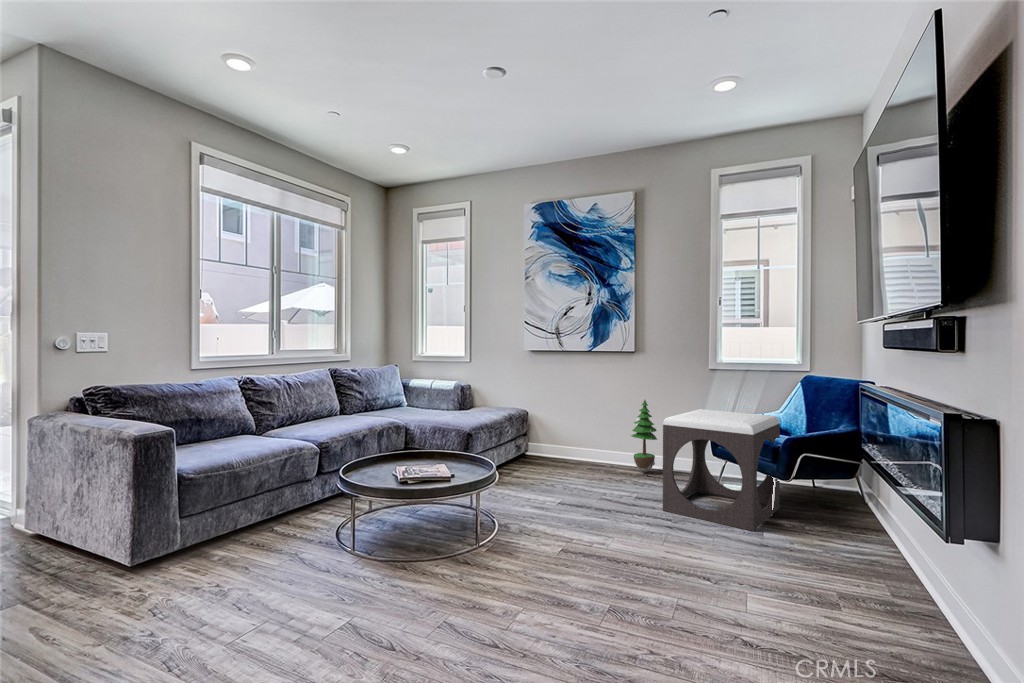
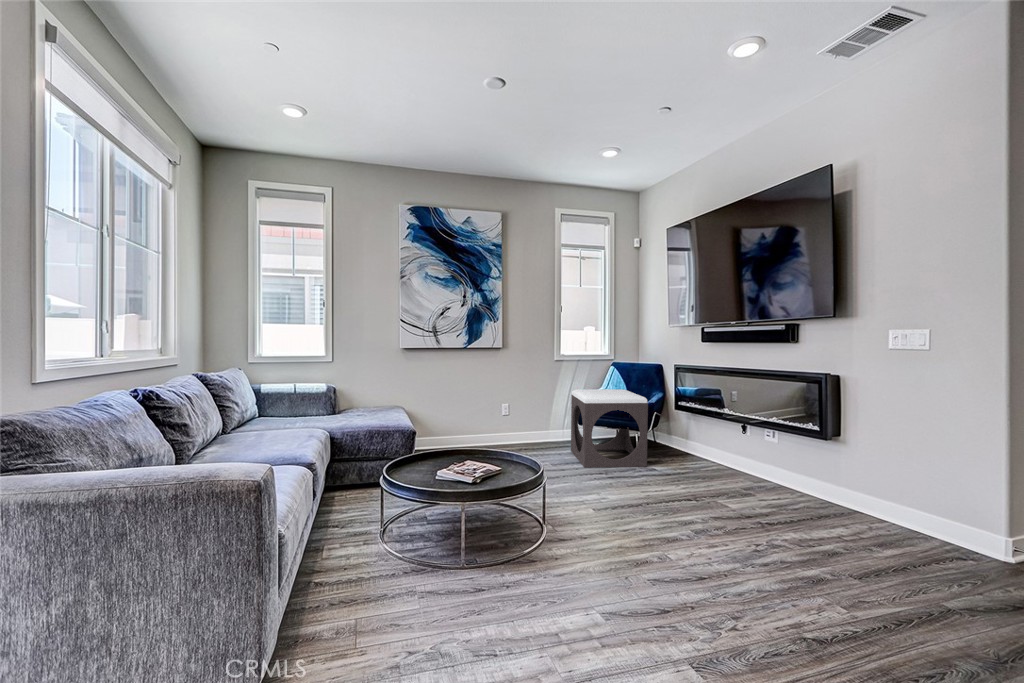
potted tree: present [631,400,657,473] -> none [504,385,526,445]

